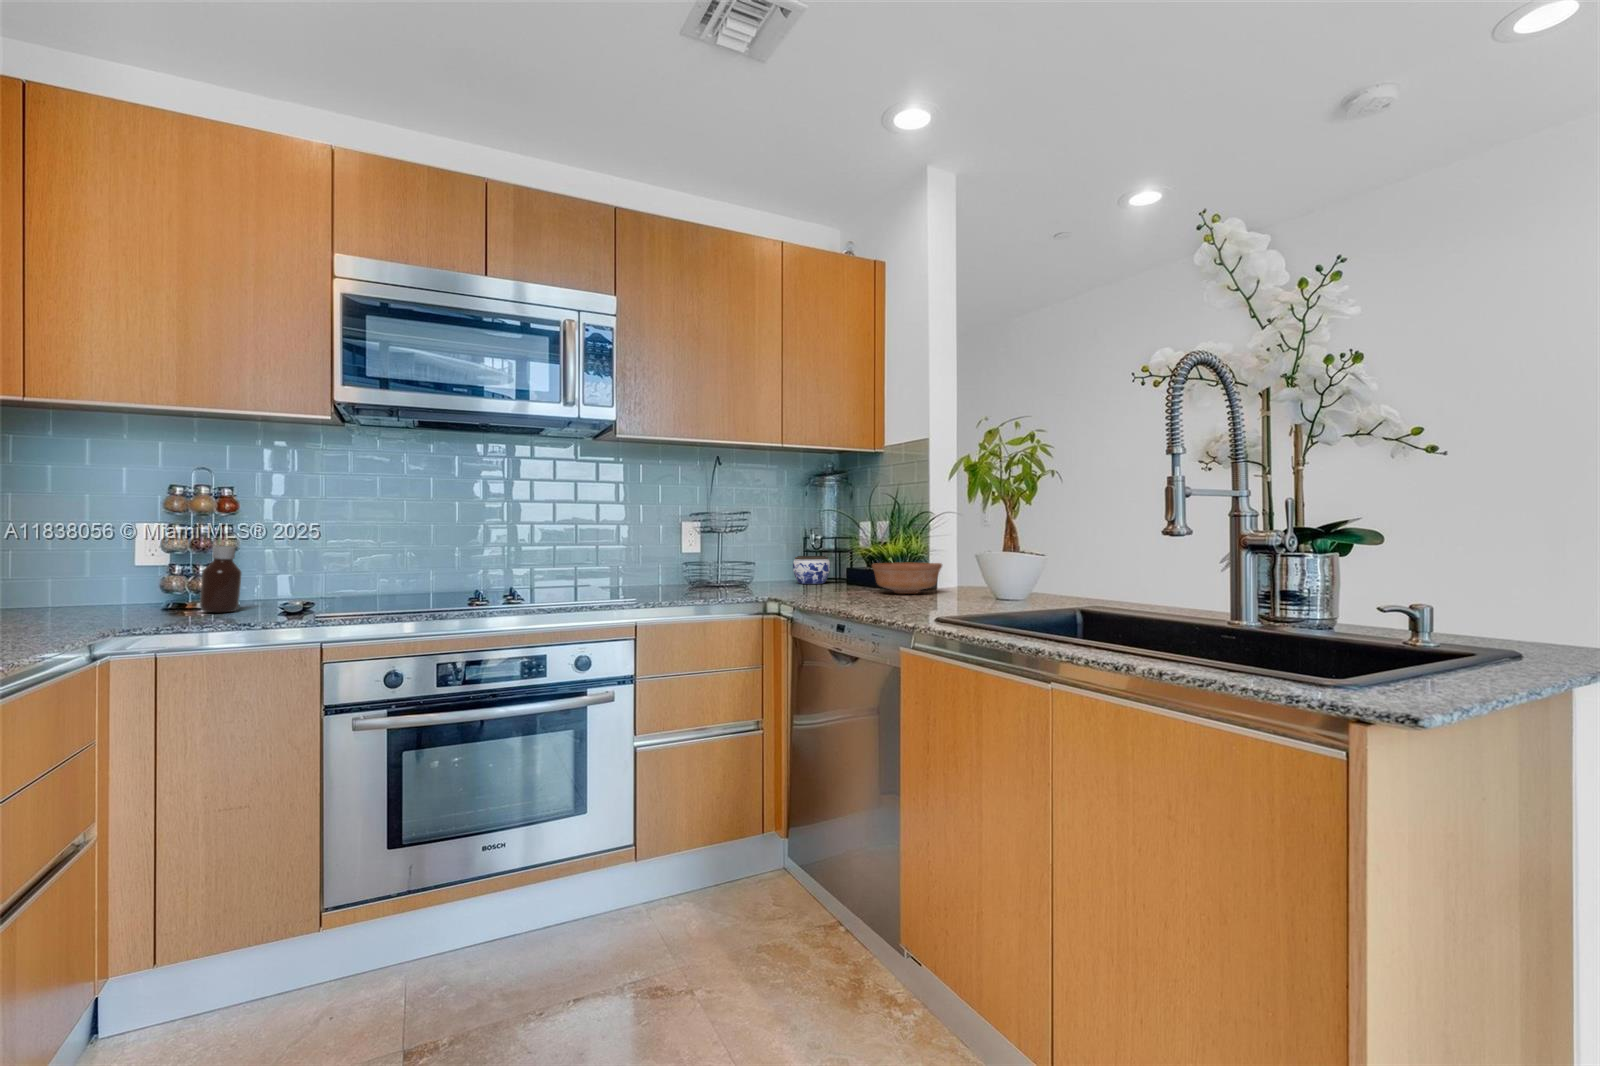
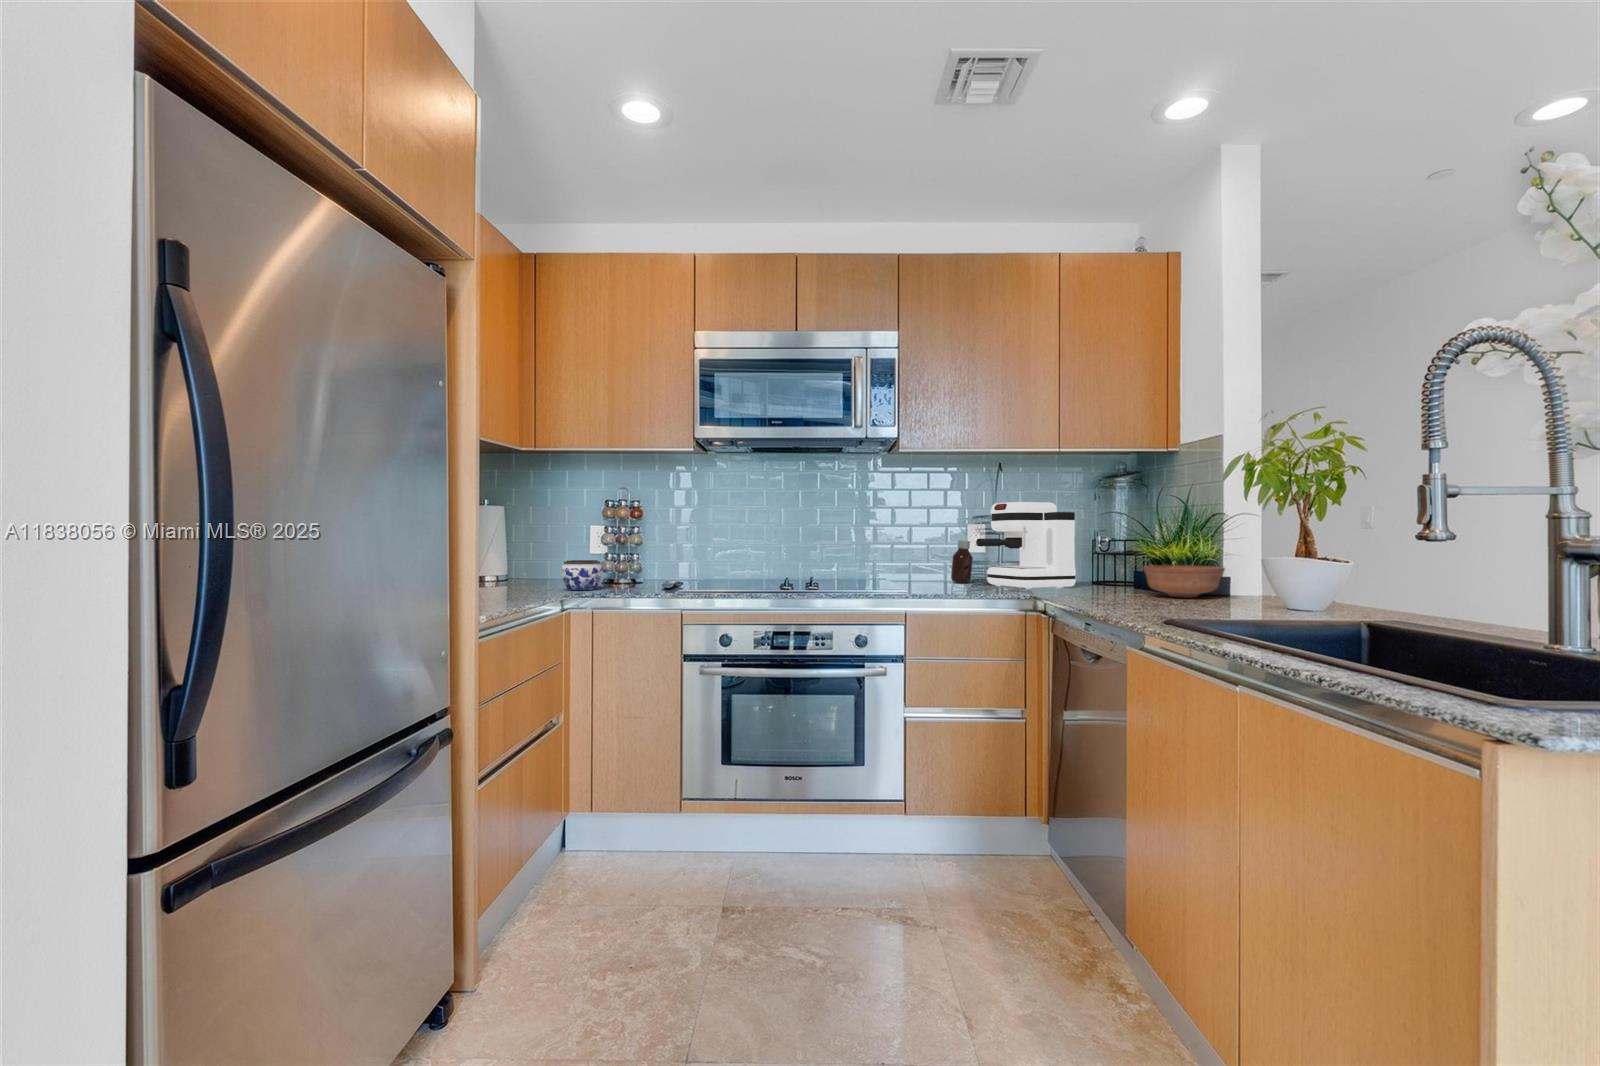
coffee maker: none [703,498,802,592] -> present [976,502,1076,590]
bottle: present [200,546,242,612] -> present [951,540,973,583]
jar: present [793,556,830,584] -> present [561,560,603,590]

